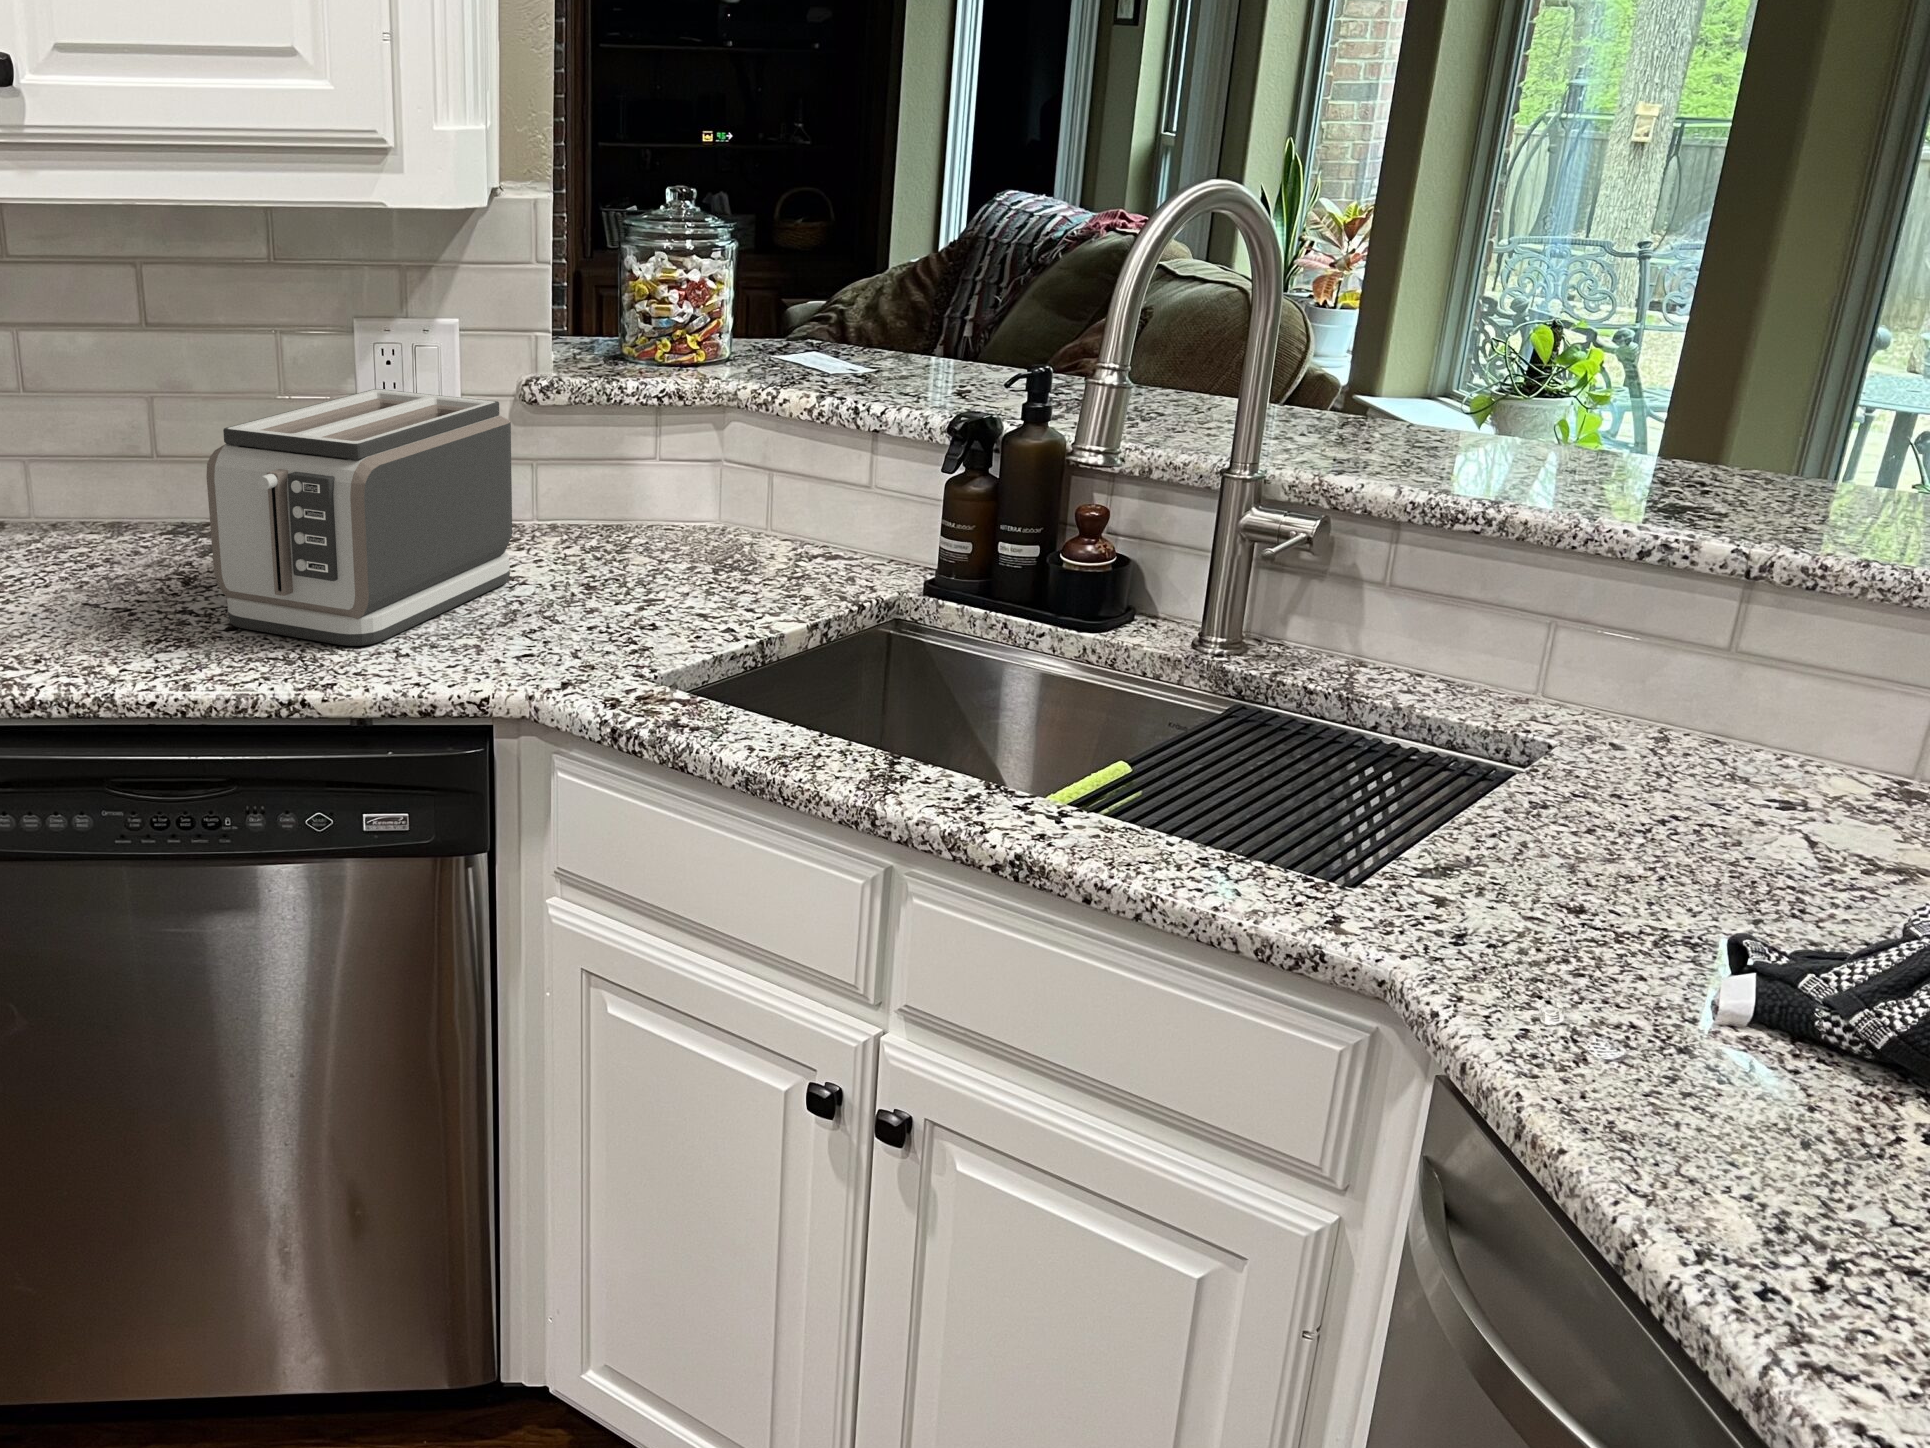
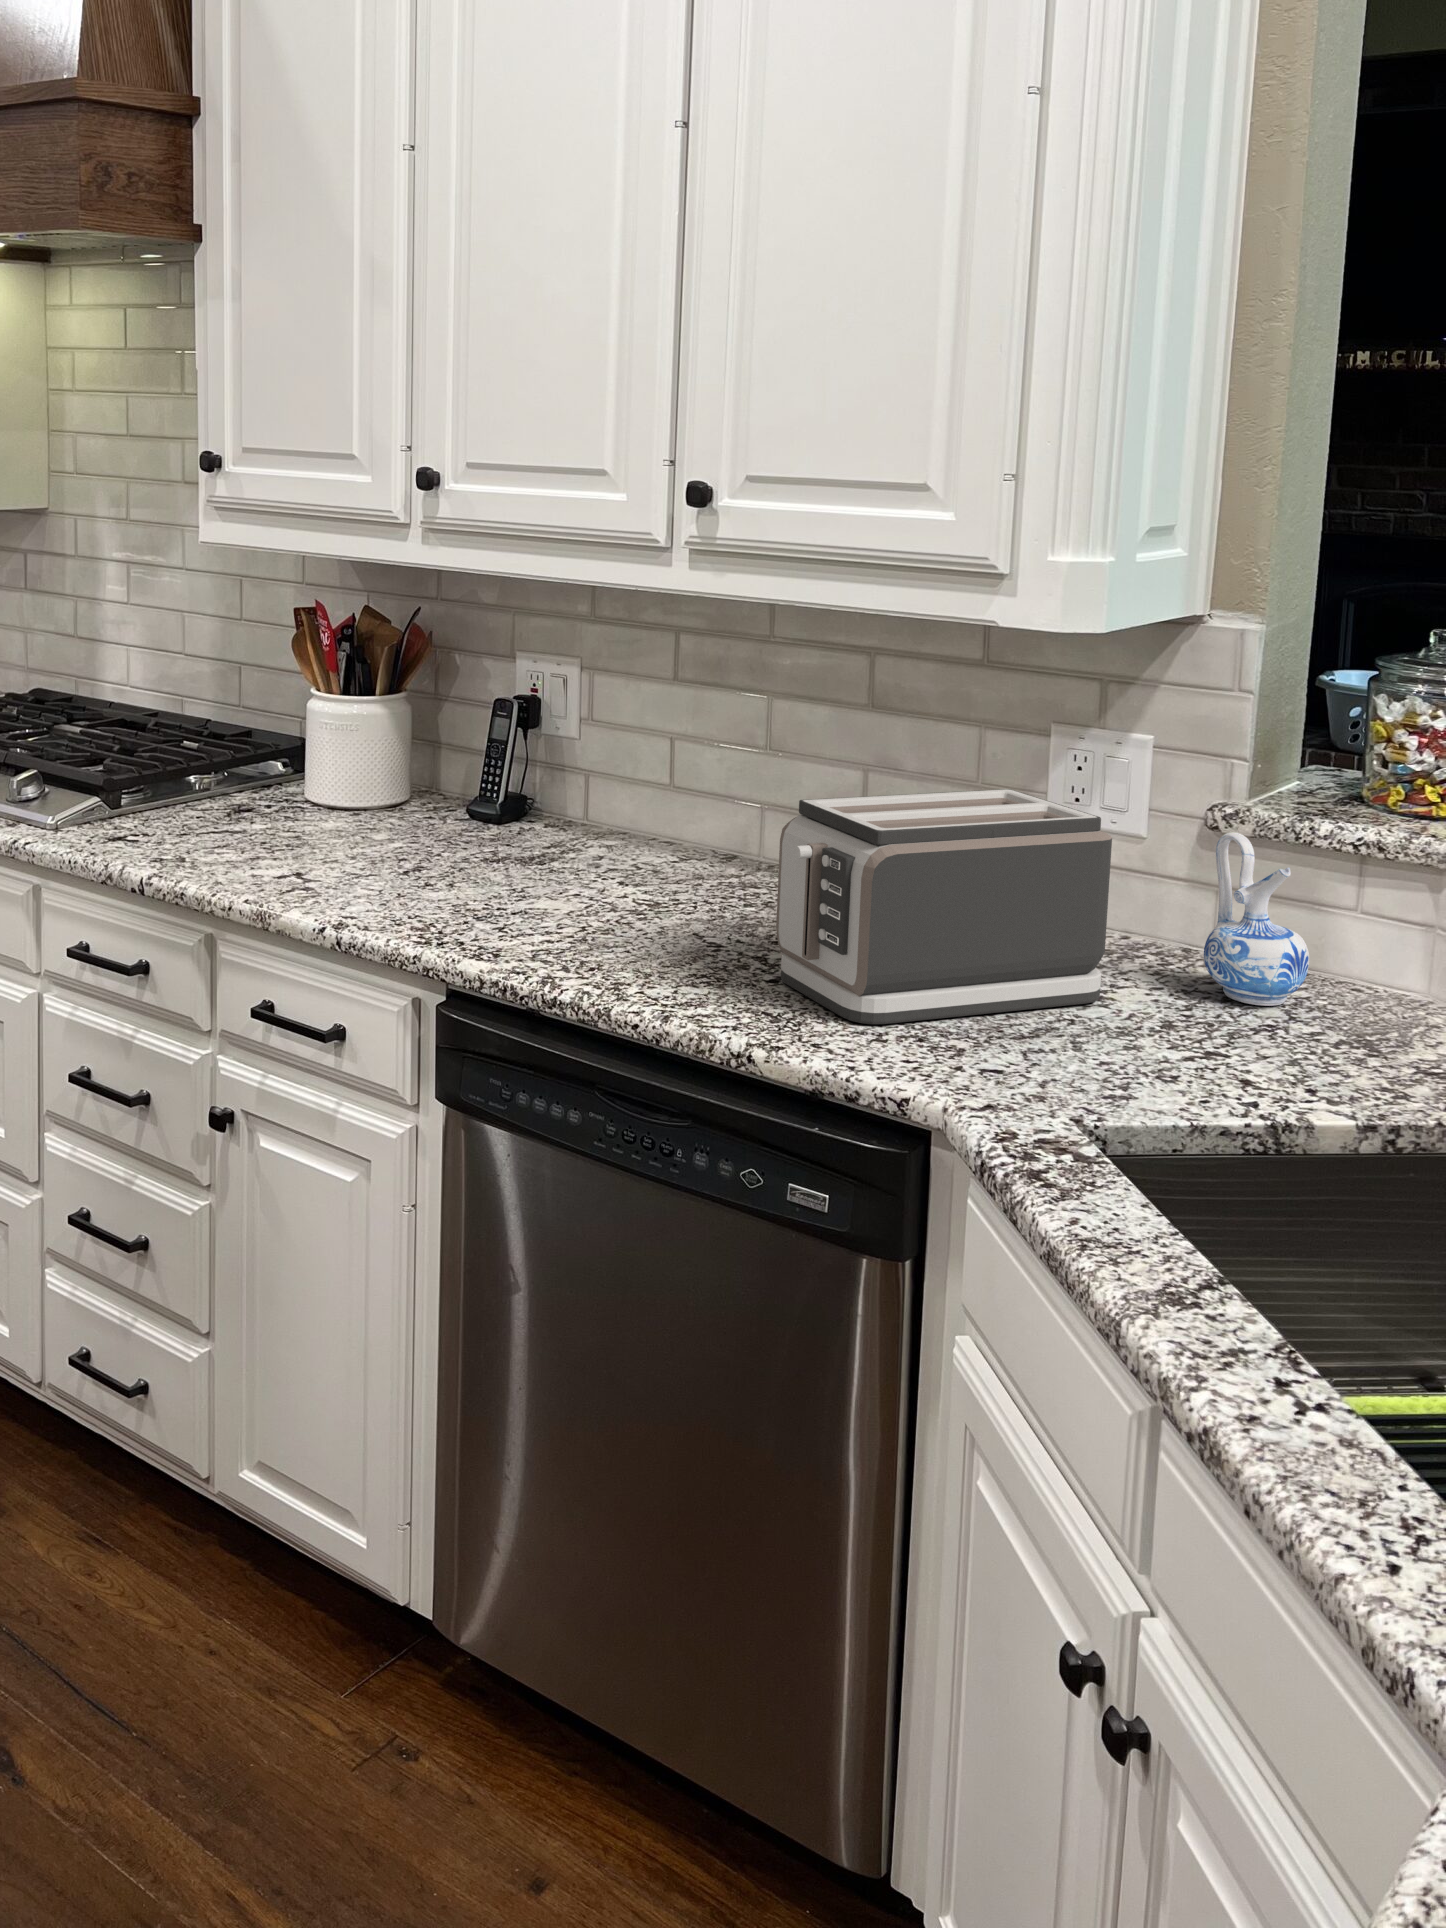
ceramic pitcher: none [562,400,650,555] -> present [1204,832,1309,1006]

